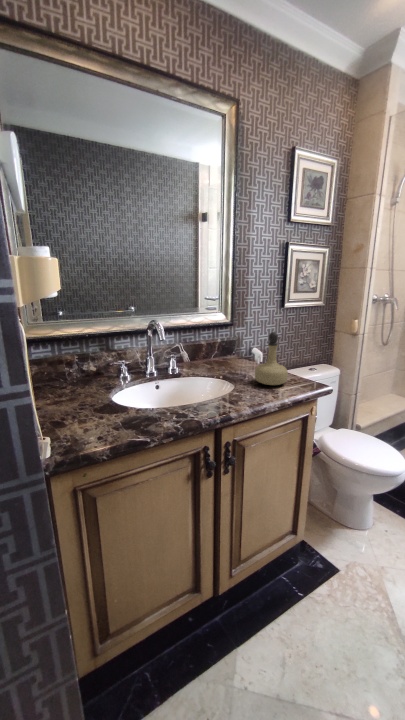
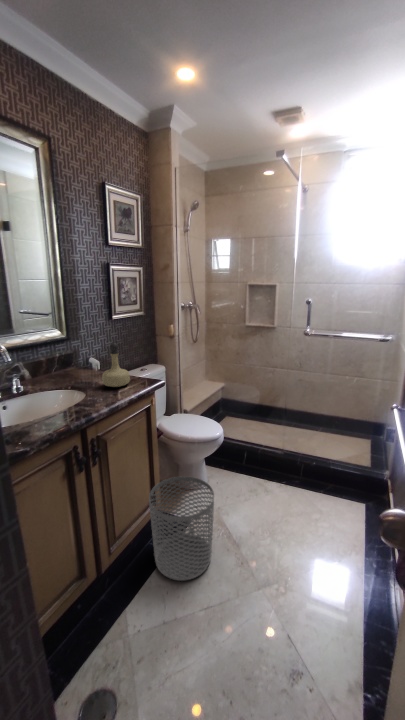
waste bin: none [286,511,381,656] -> present [149,476,214,581]

